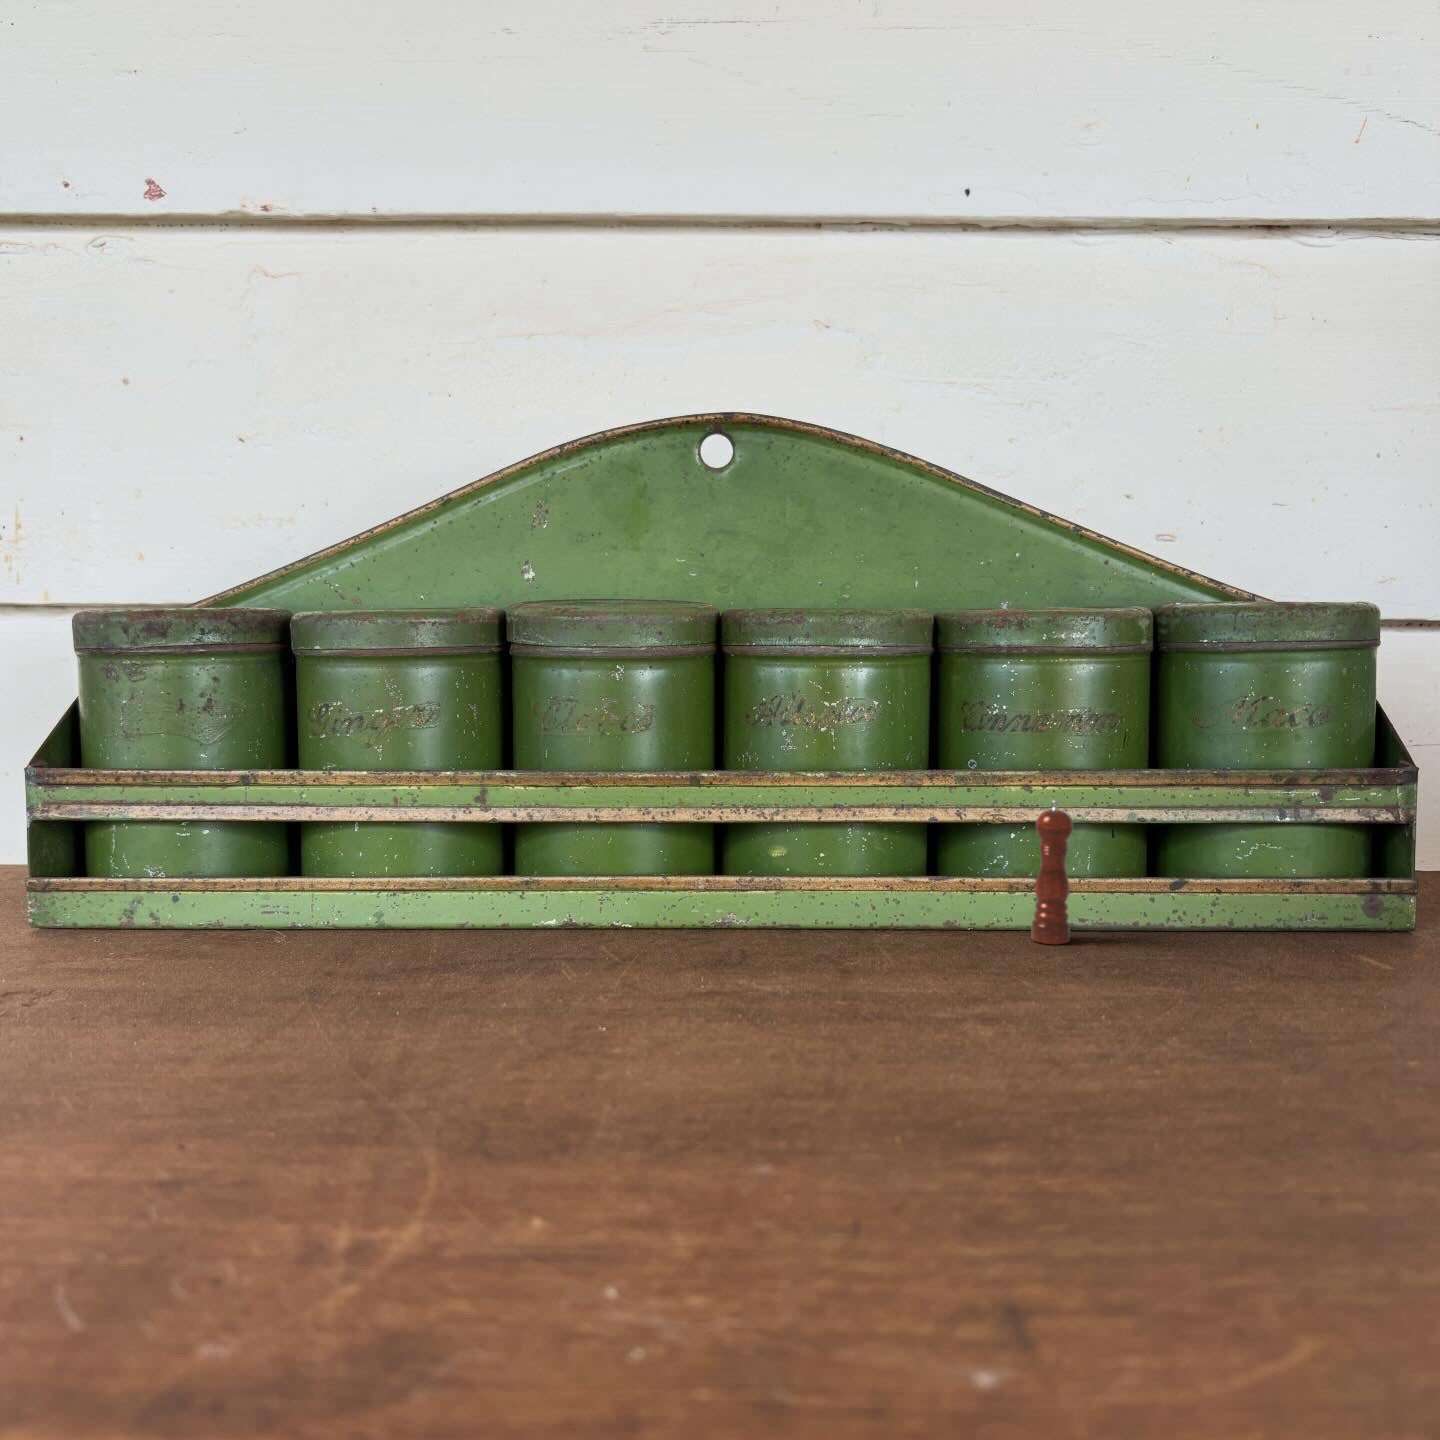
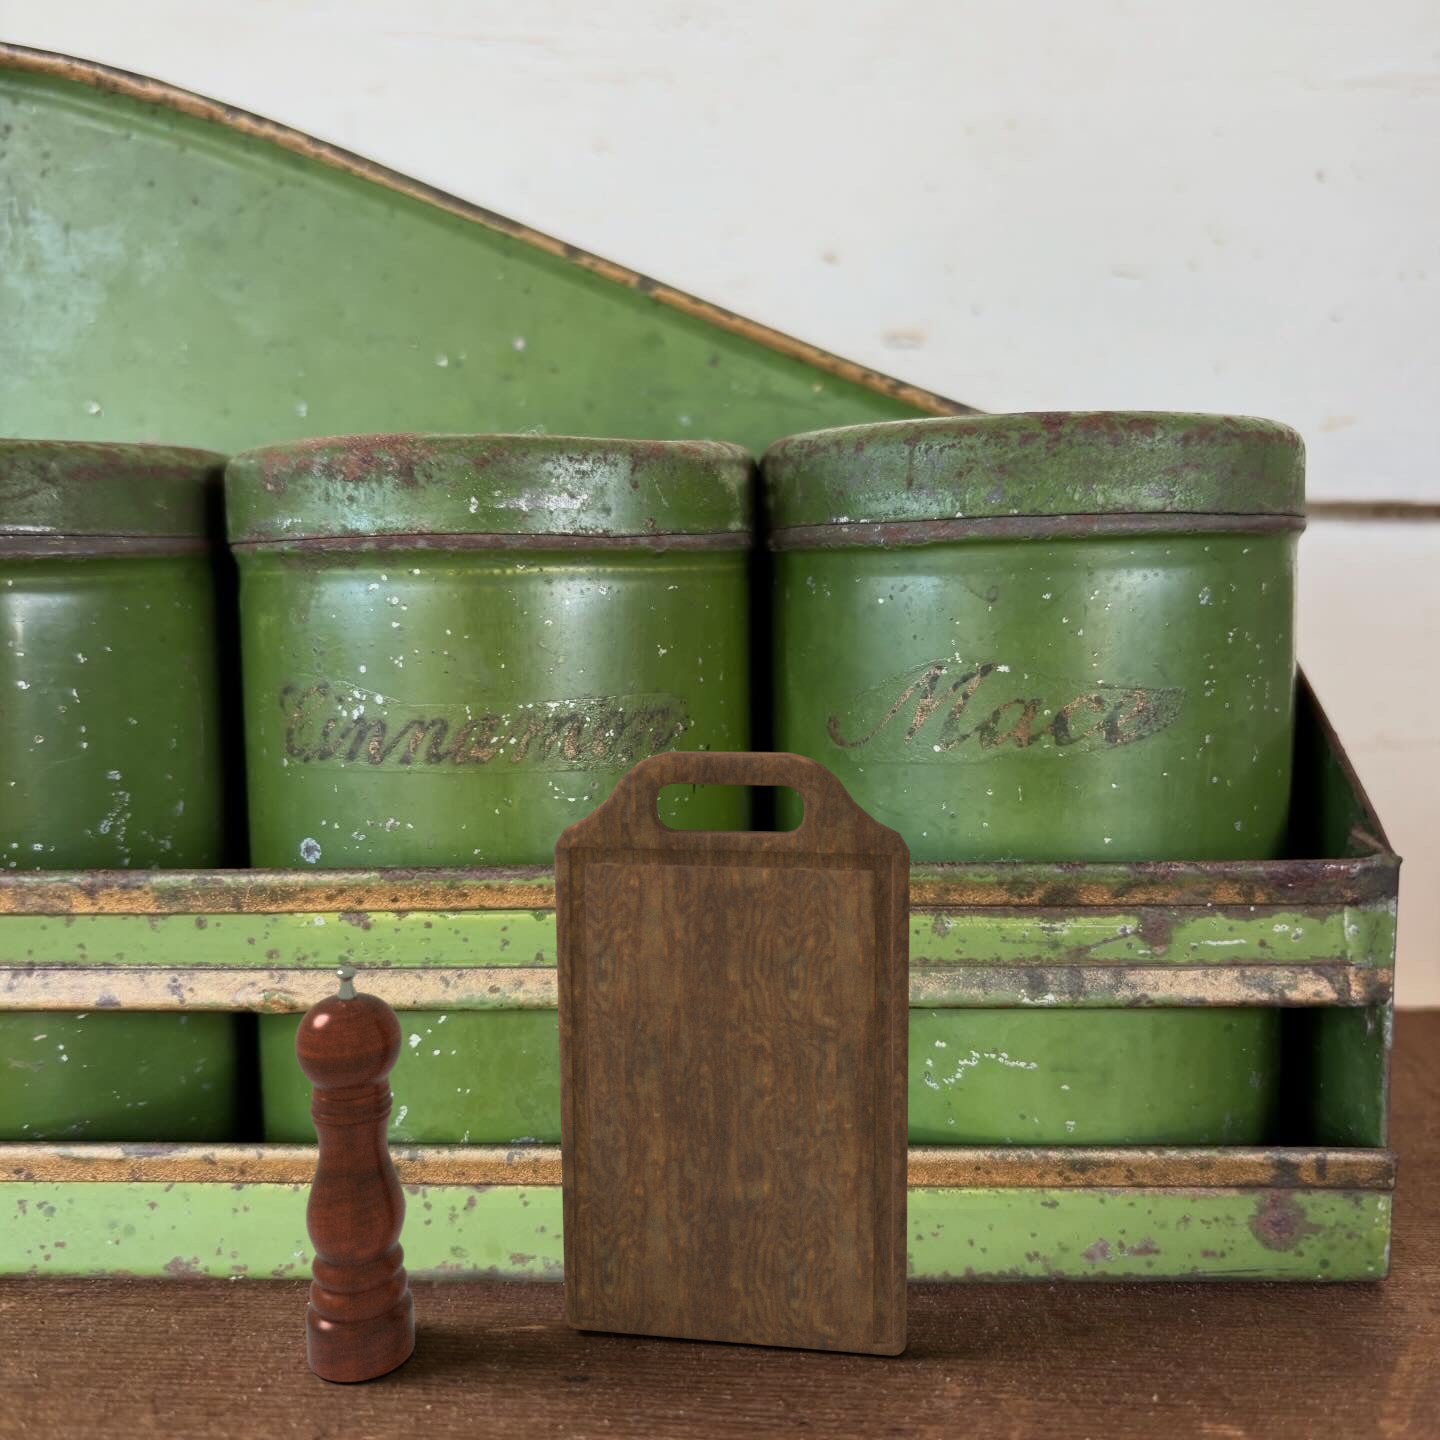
cutting board: none [1116,725,1253,940] -> present [554,751,910,1356]

